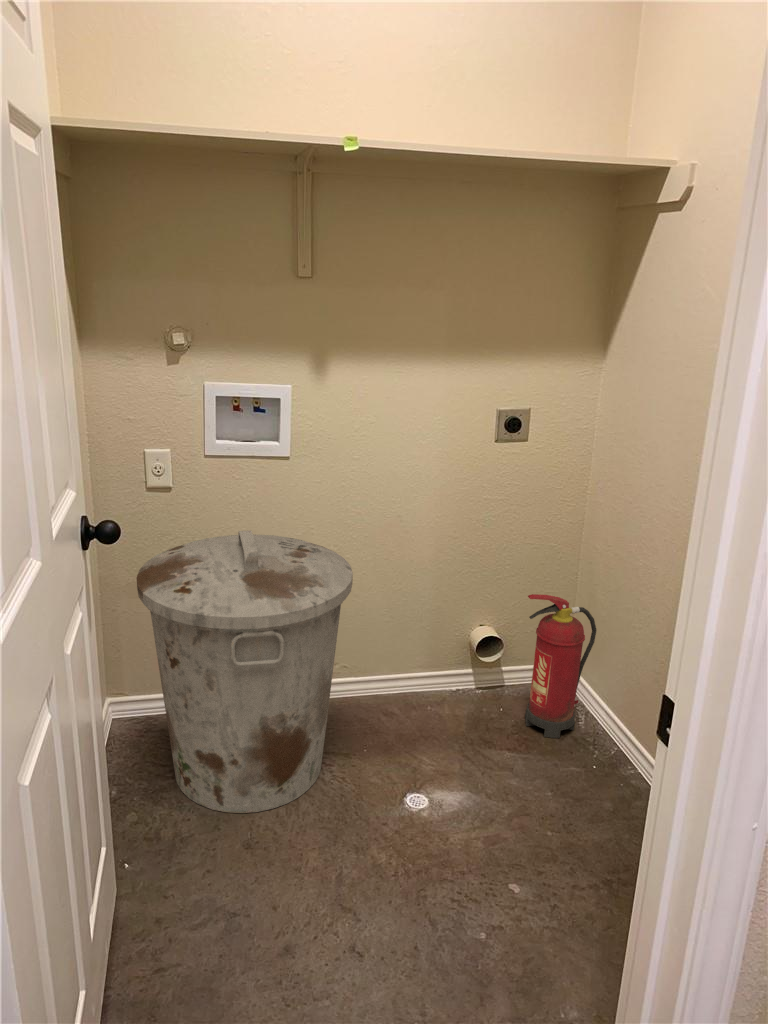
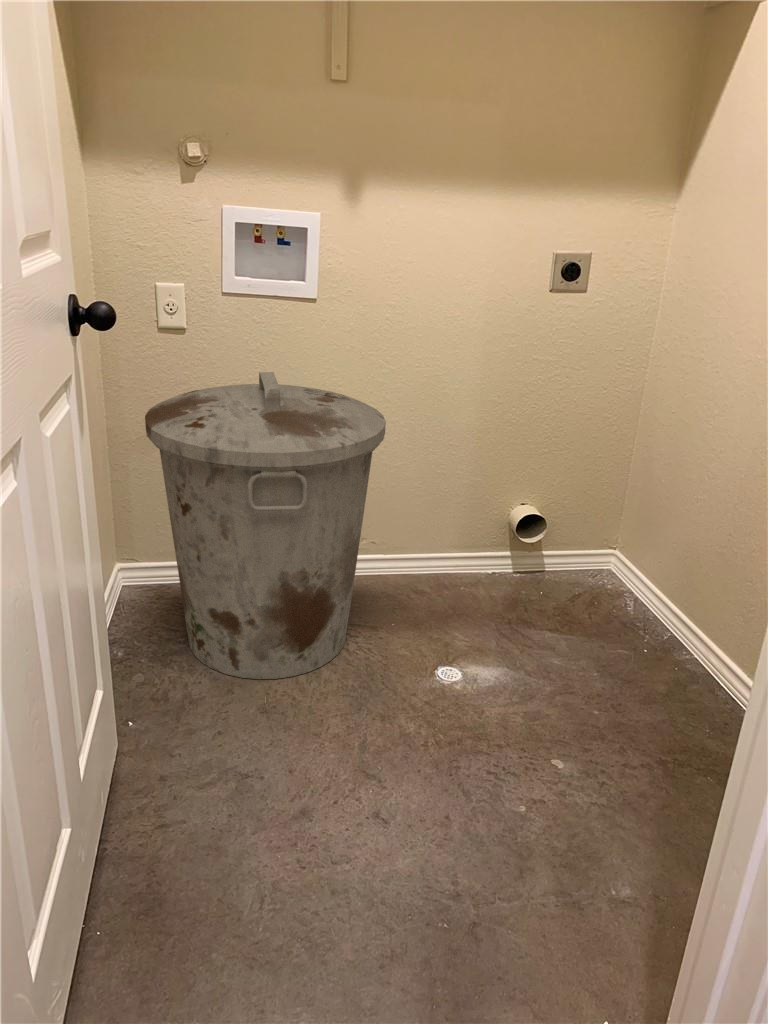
fire extinguisher: present [525,594,596,738] -> none [567,462,652,622]

